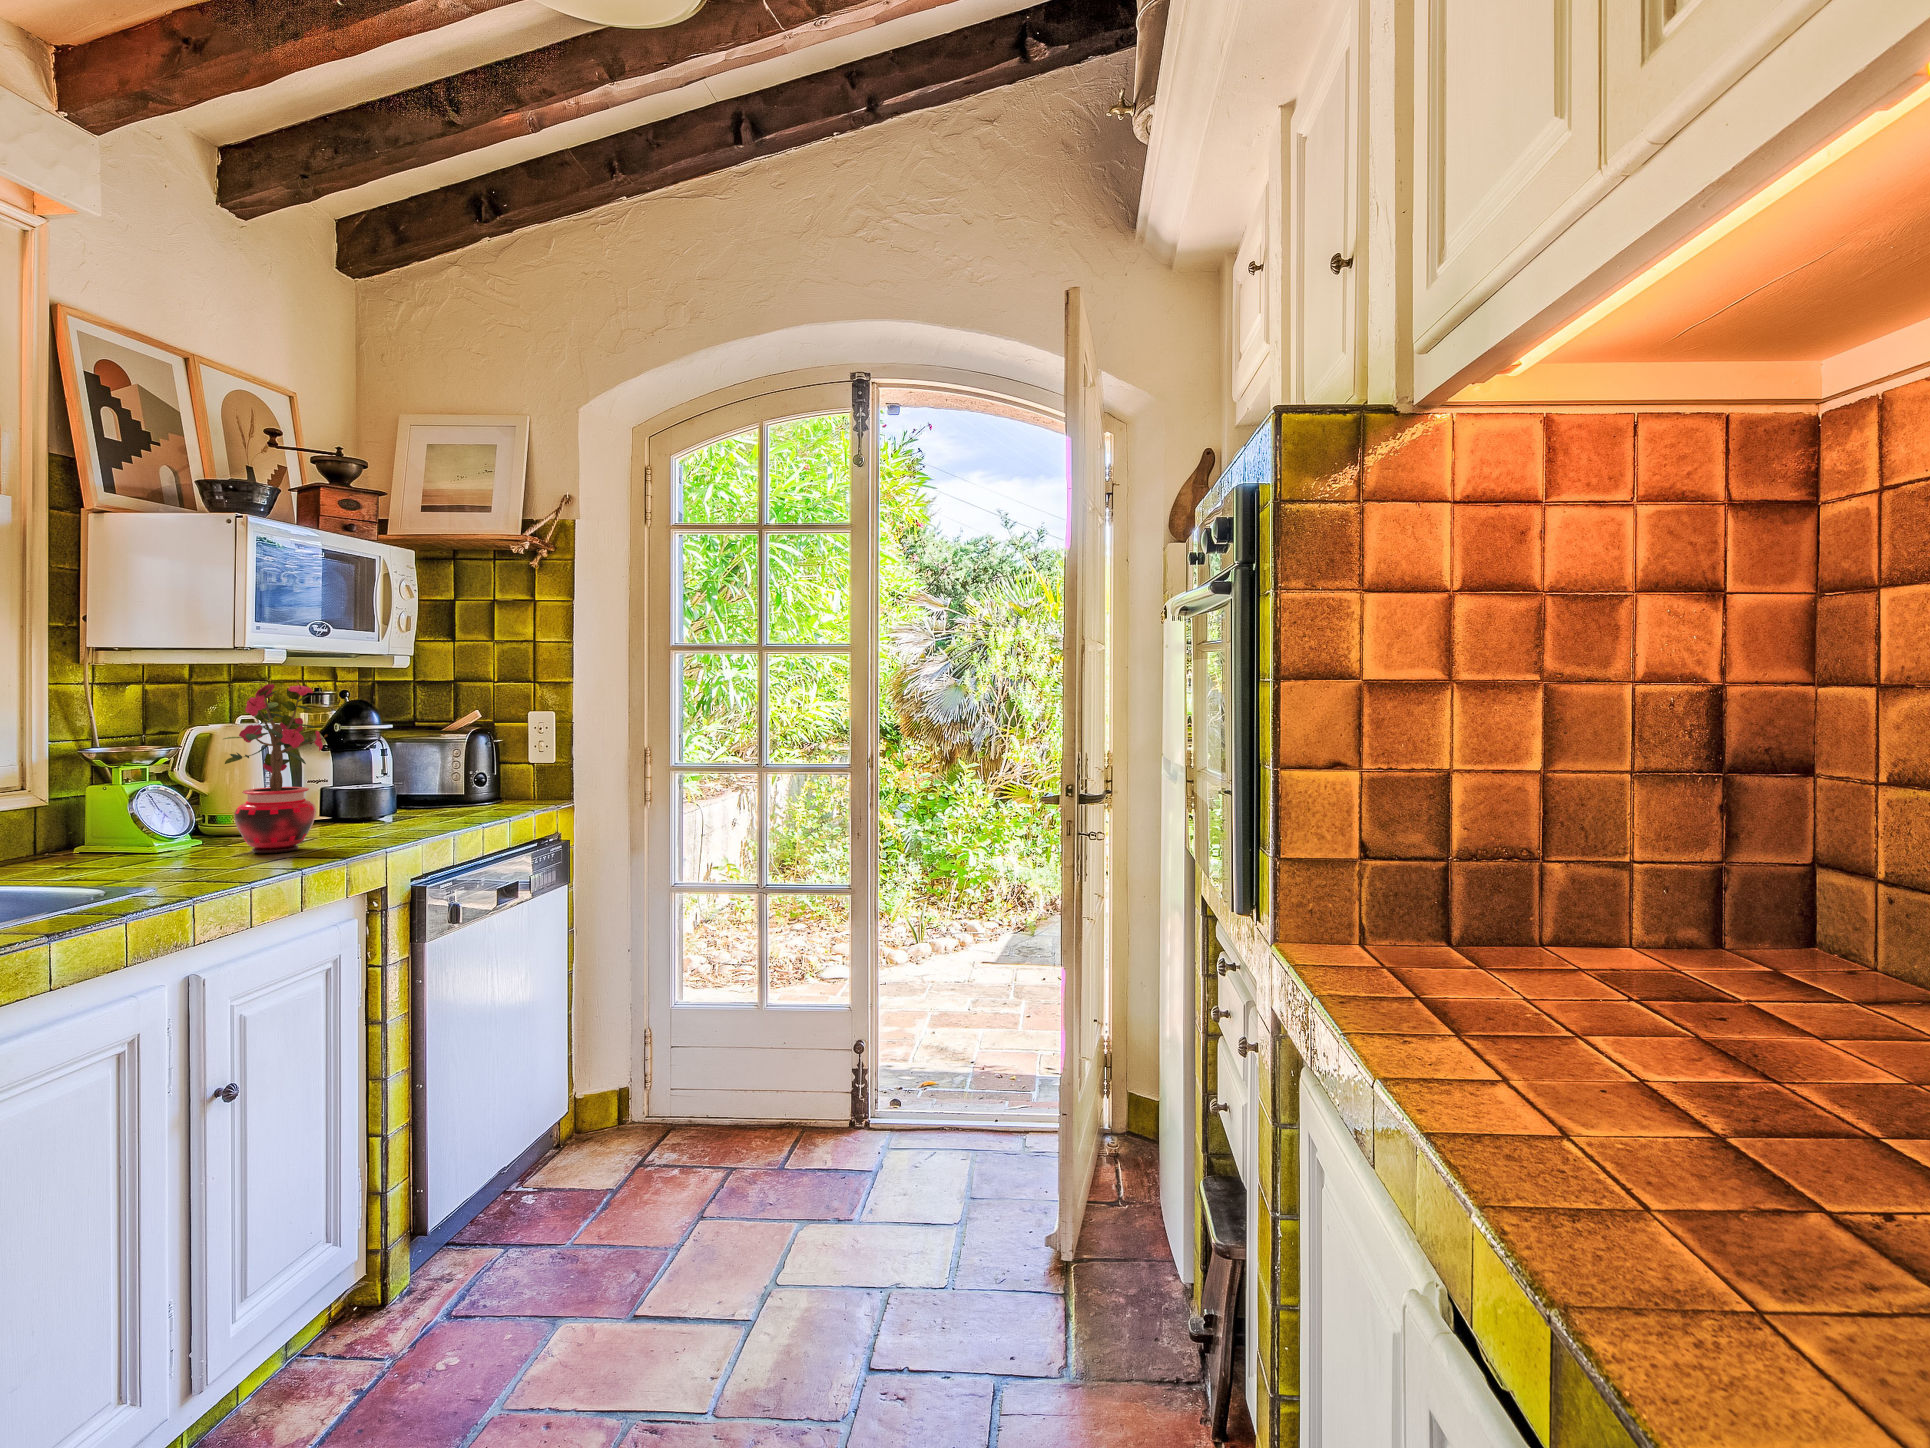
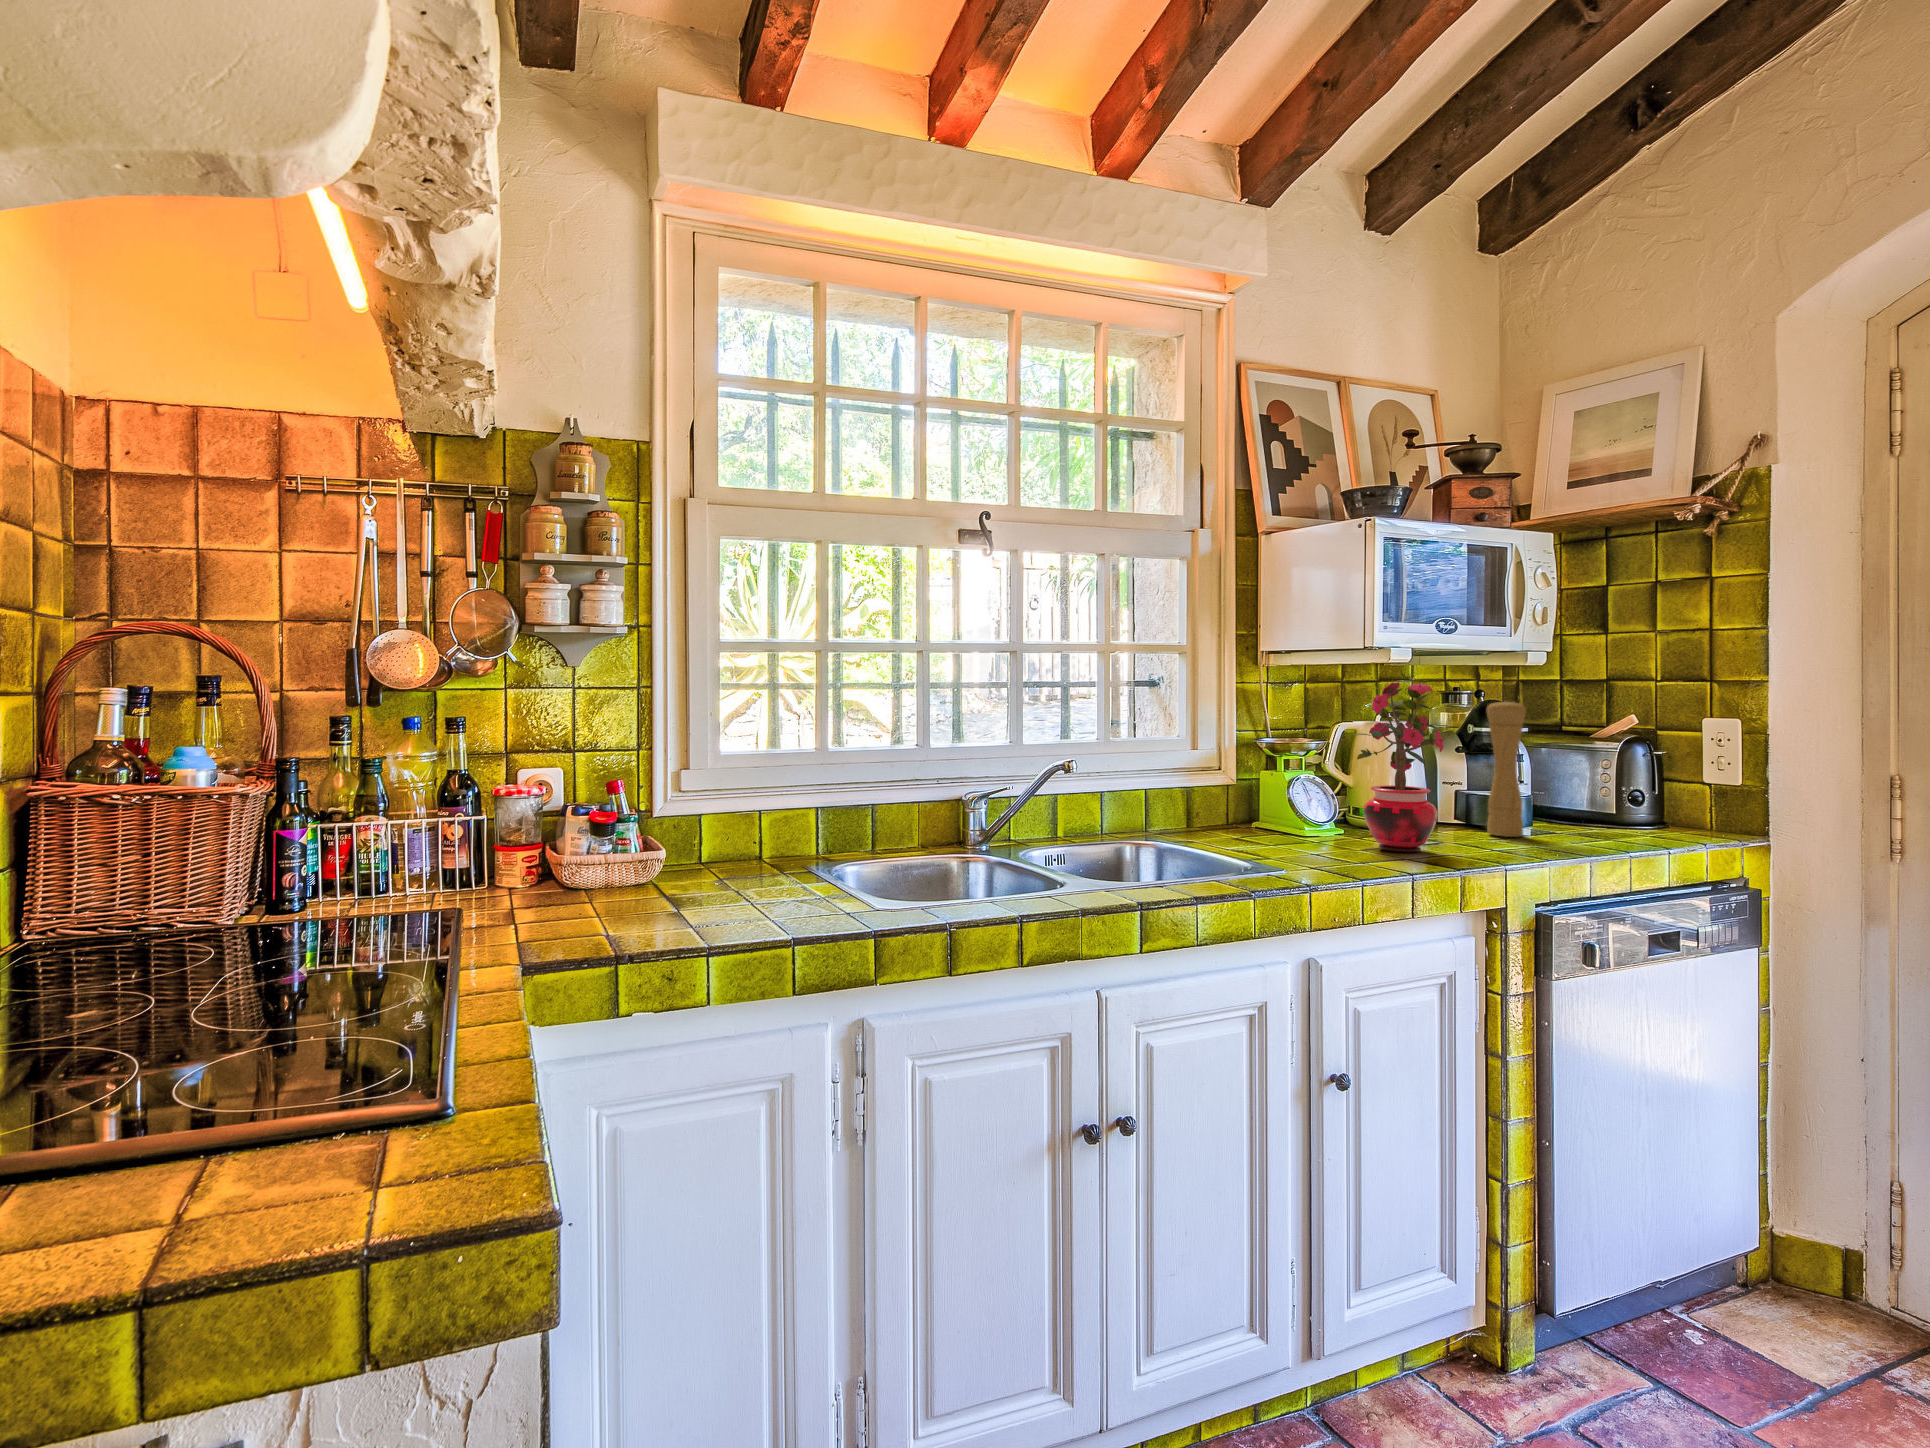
pepper mill: none [356,700,393,826] -> present [1487,700,1526,837]

